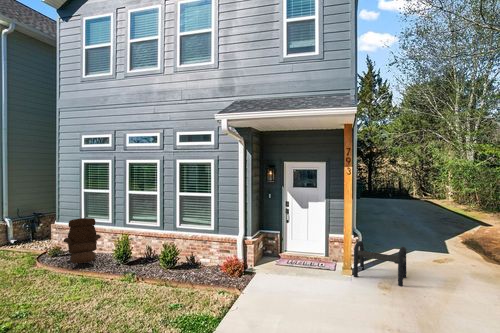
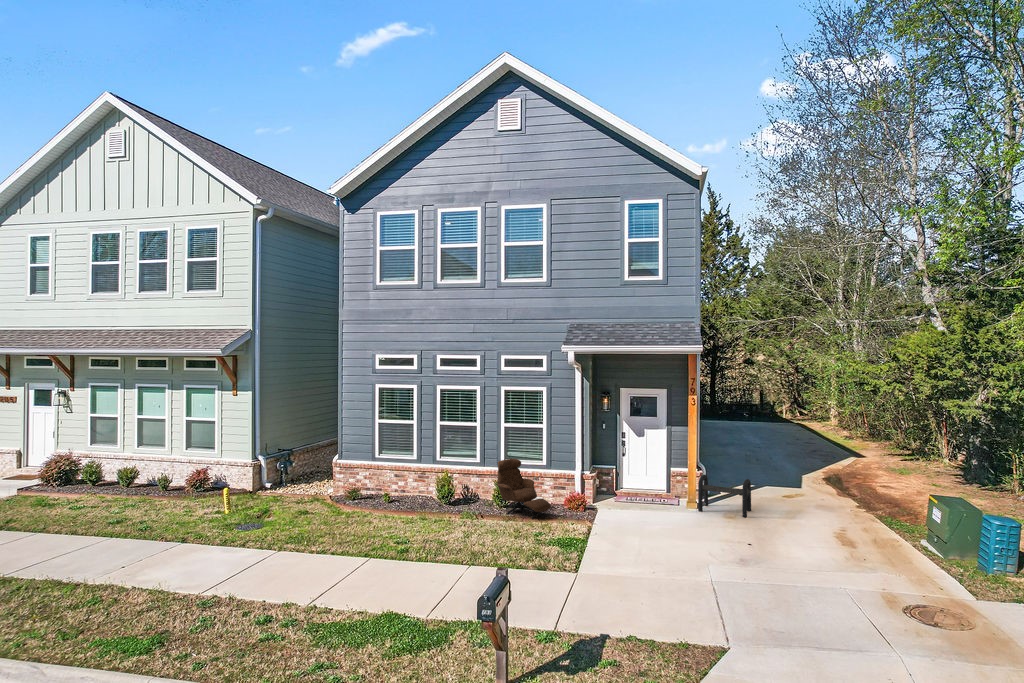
lounge chair: present [63,218,101,269] -> present [497,459,551,519]

